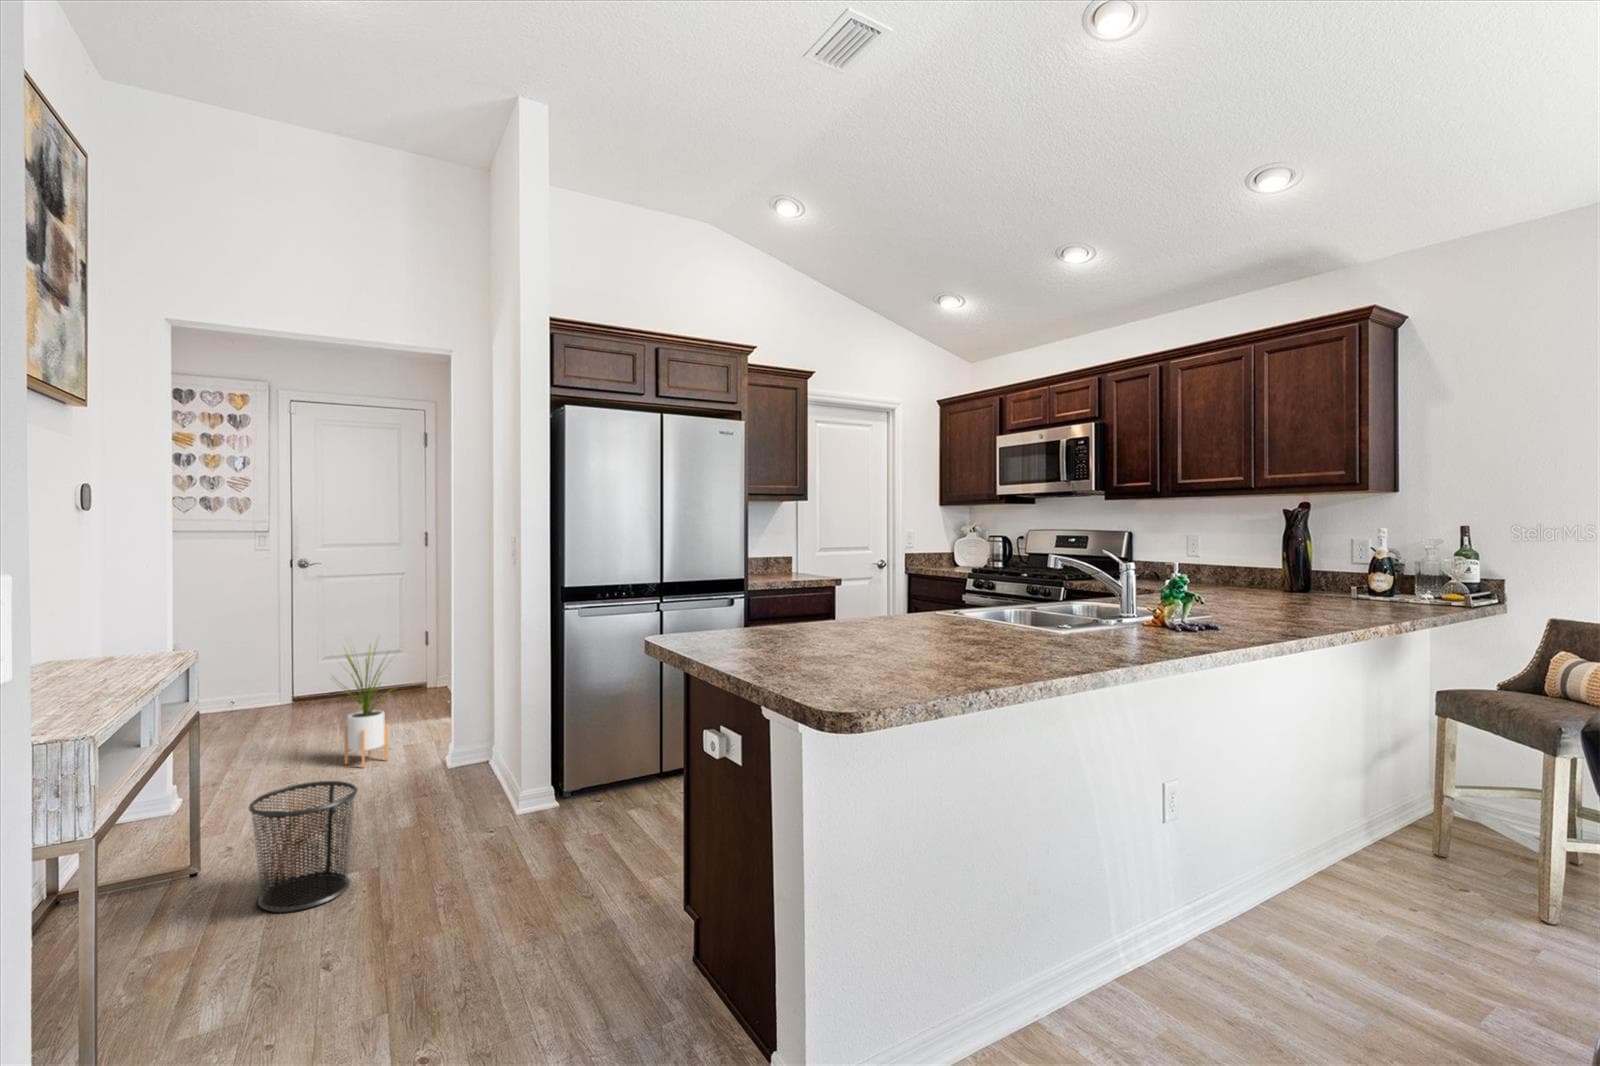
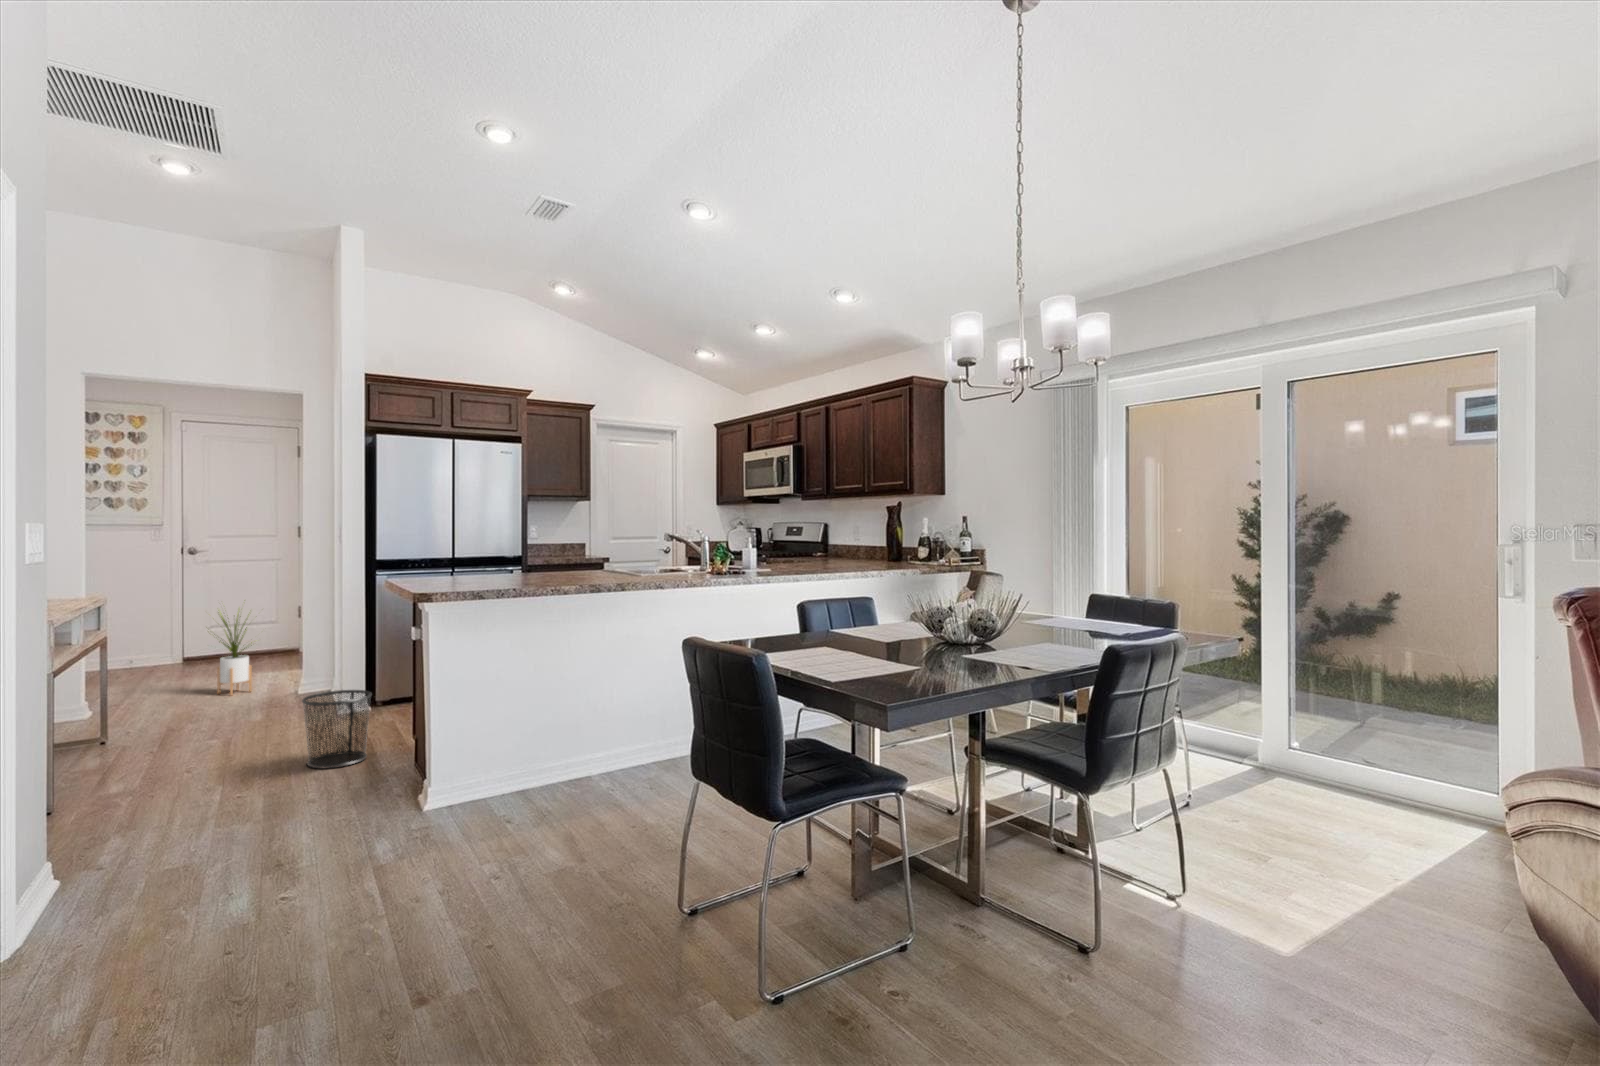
waste bin: present [249,781,358,912] -> present [302,690,372,768]

